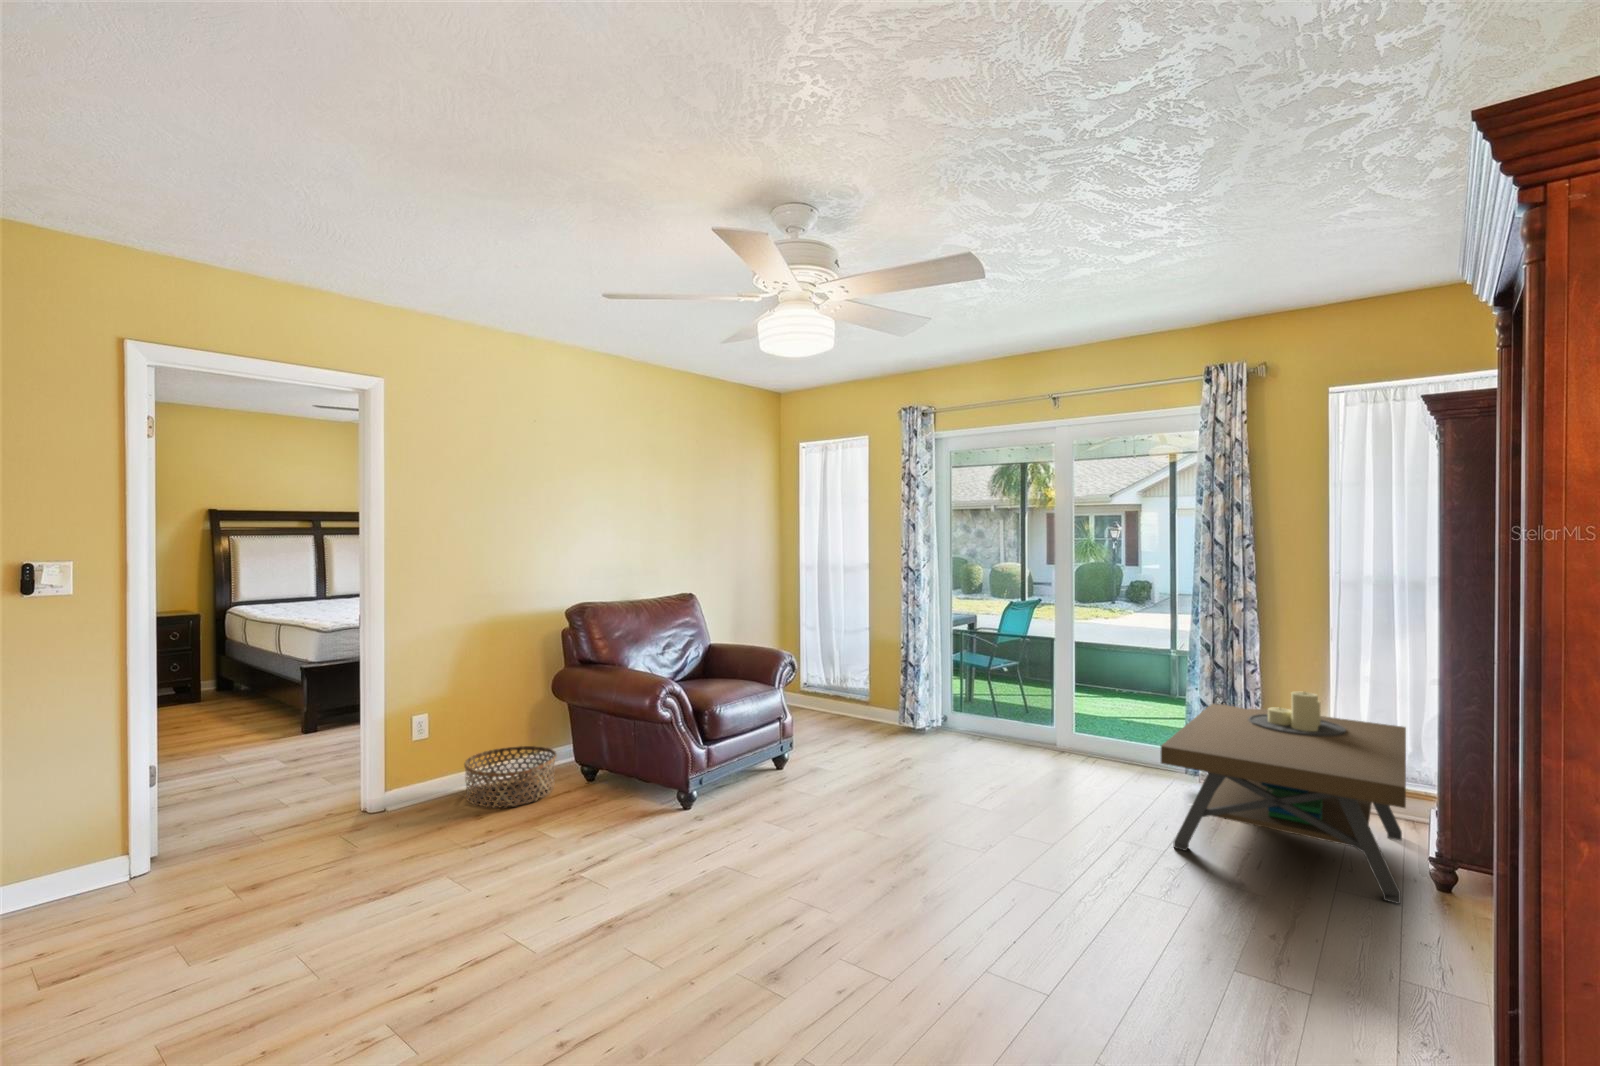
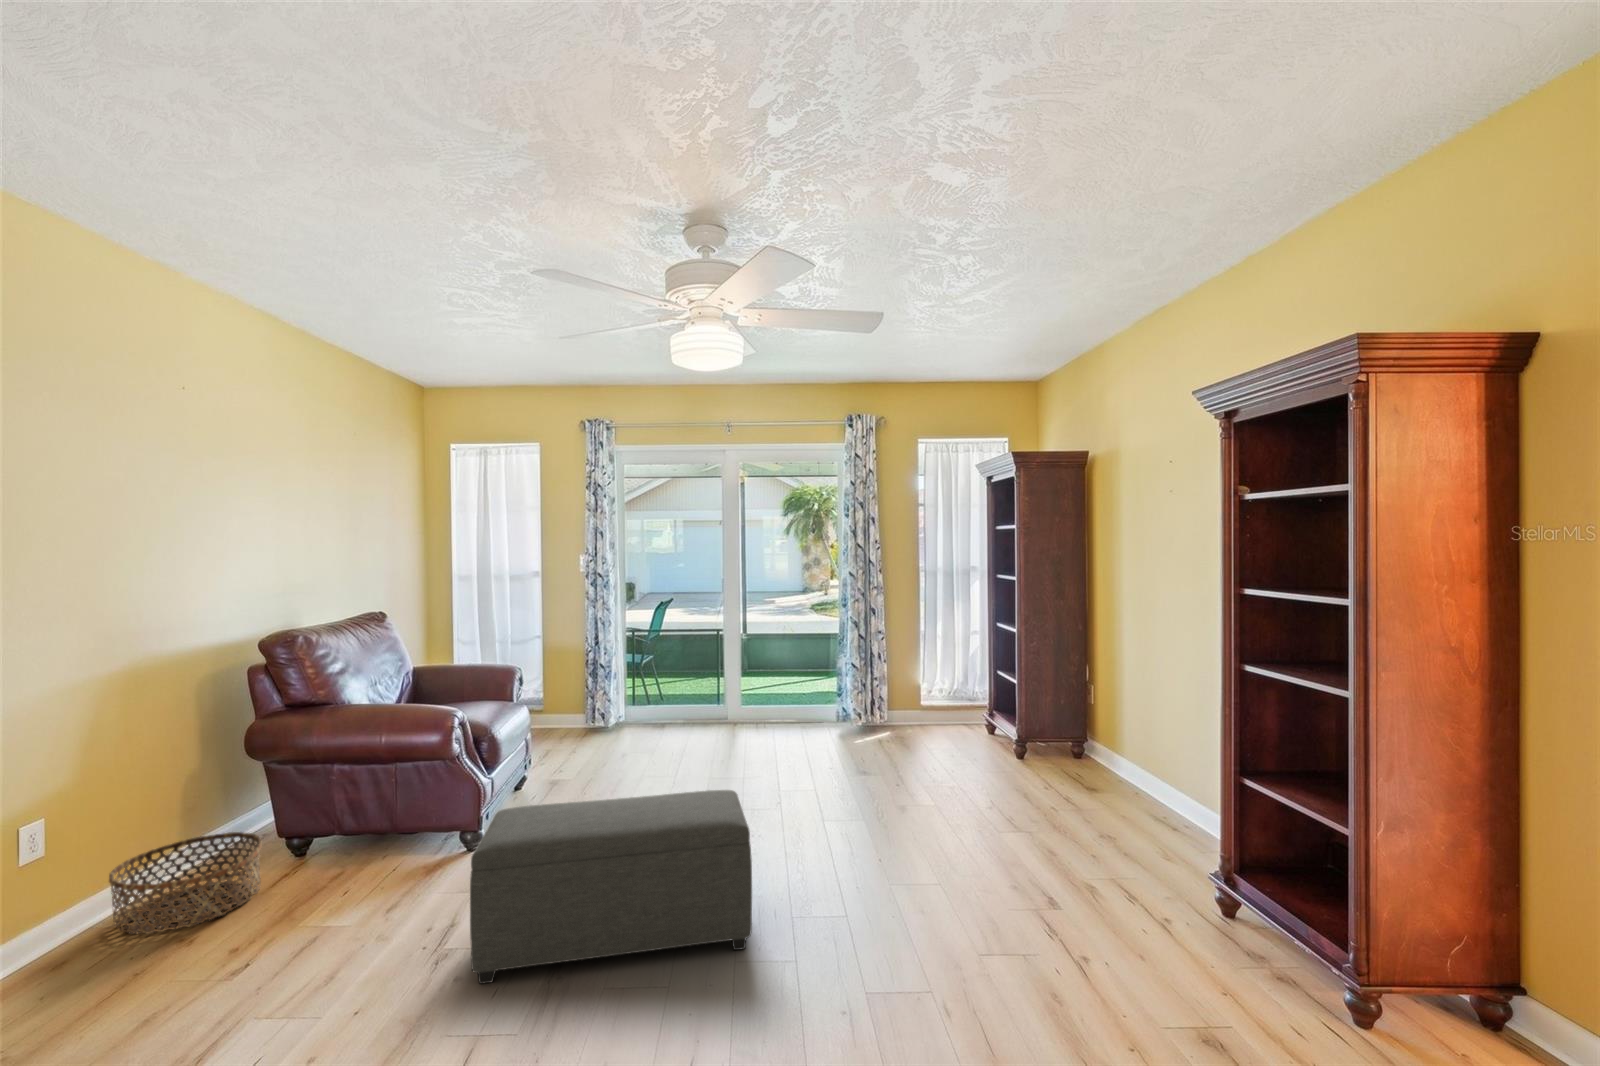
coffee table: present [1161,692,1406,904] -> none [856,644,1009,766]
ottoman: none [557,774,829,992] -> present [470,790,752,984]

